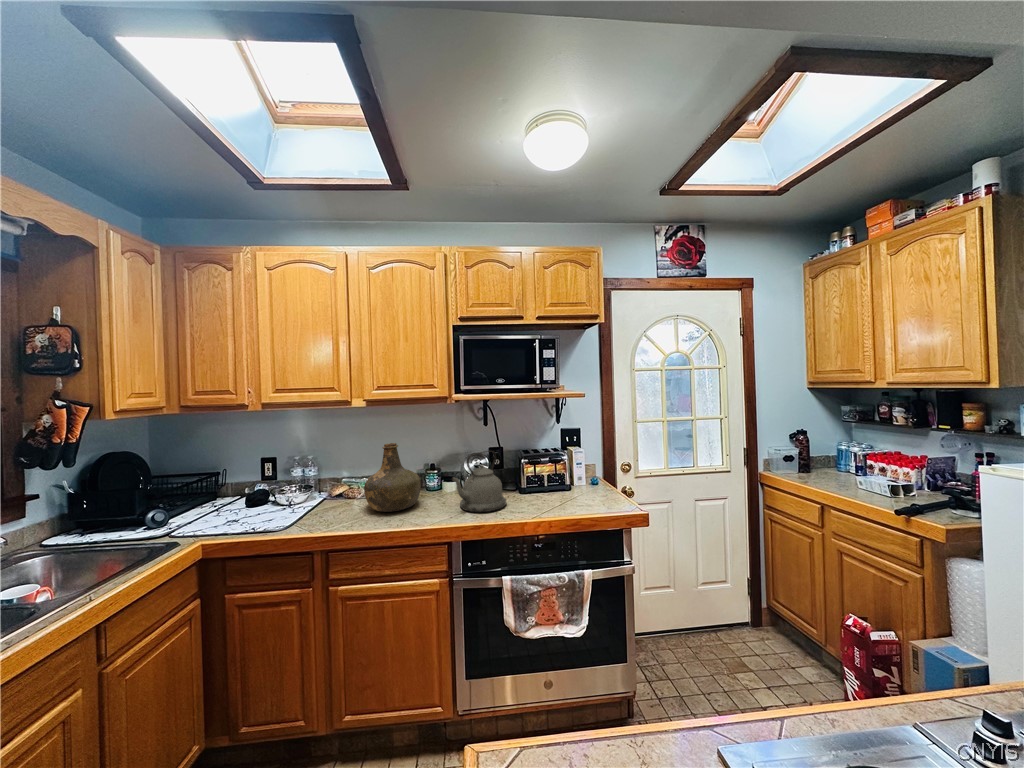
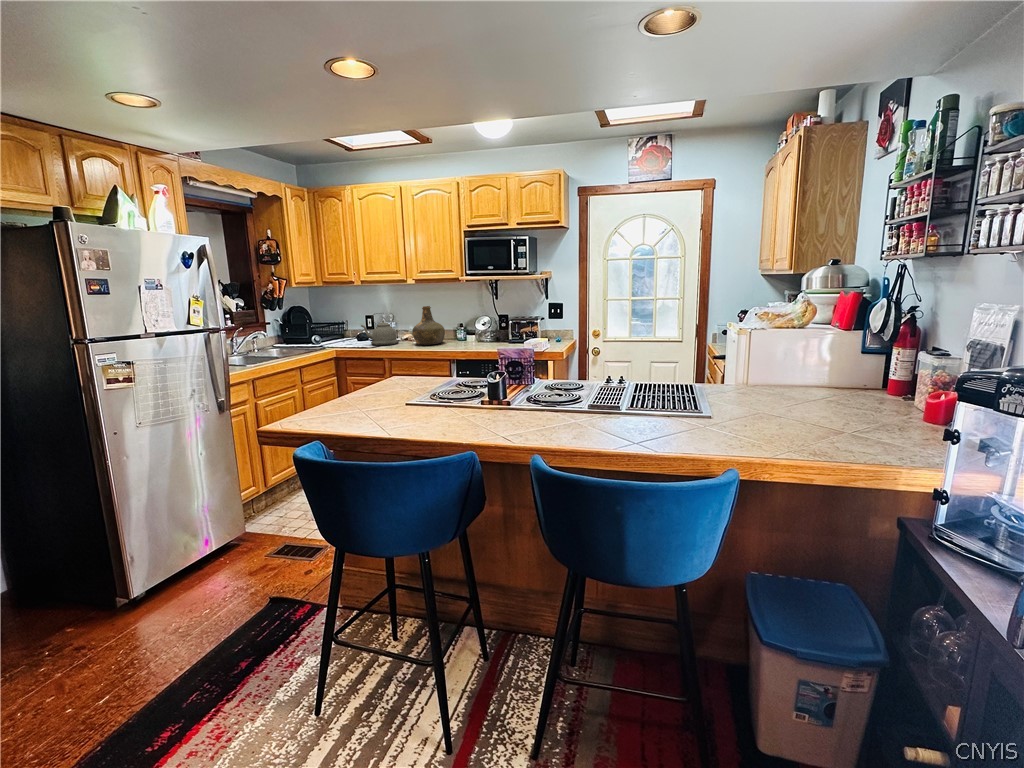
kettle: present [452,451,506,512] -> present [361,313,399,345]

